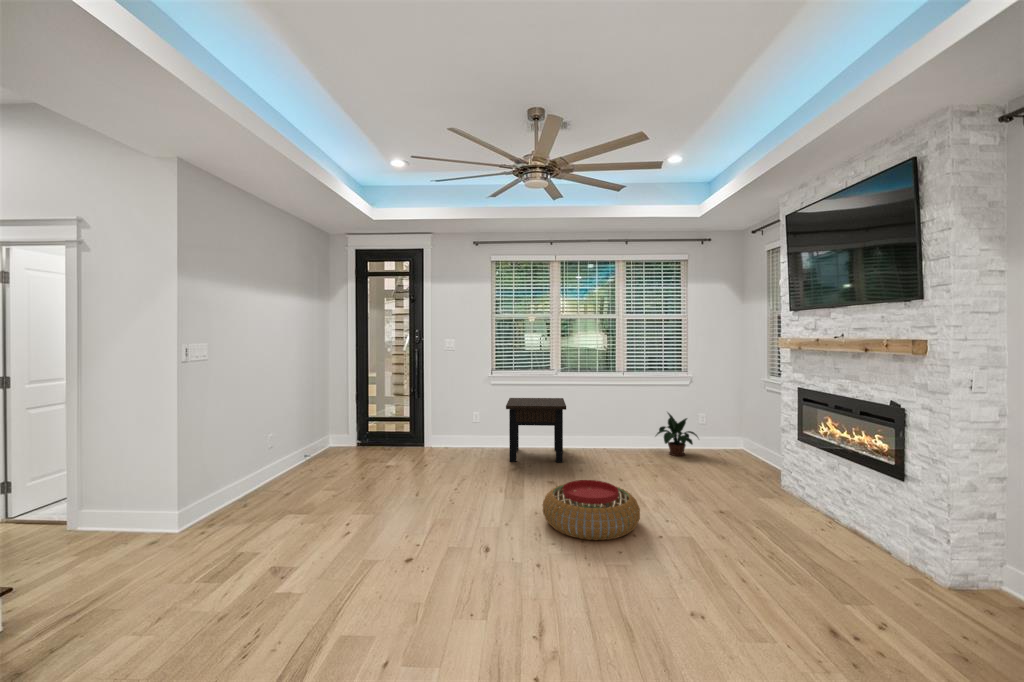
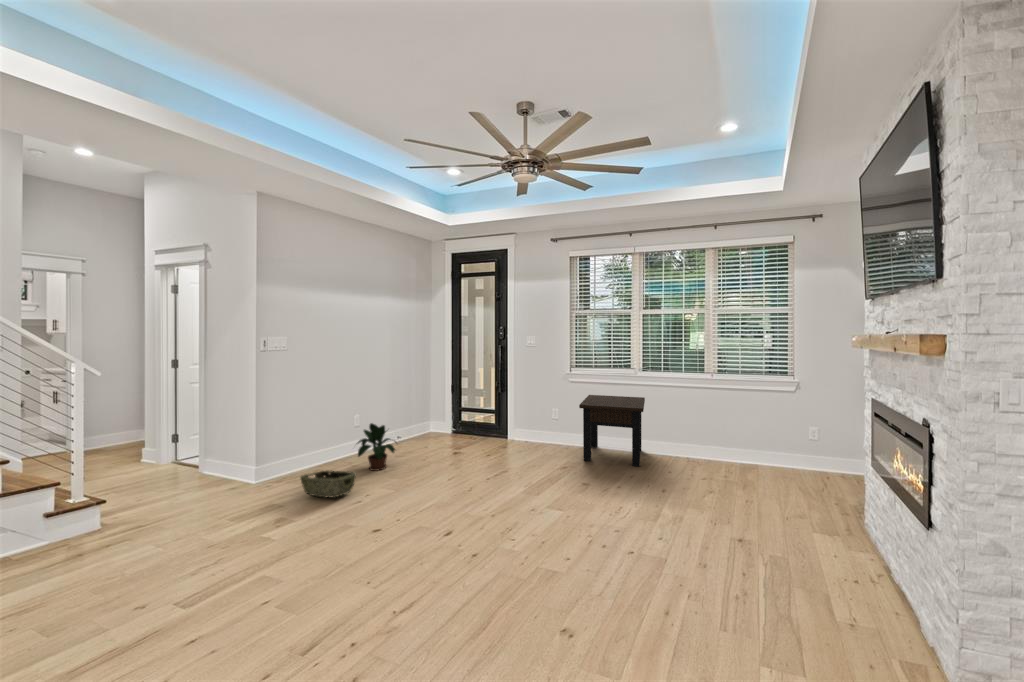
potted plant: present [656,413,698,456] -> present [358,423,396,471]
pouf: present [543,480,640,540] -> none [594,502,713,586]
woven basket: none [208,486,277,516] -> present [300,470,356,497]

